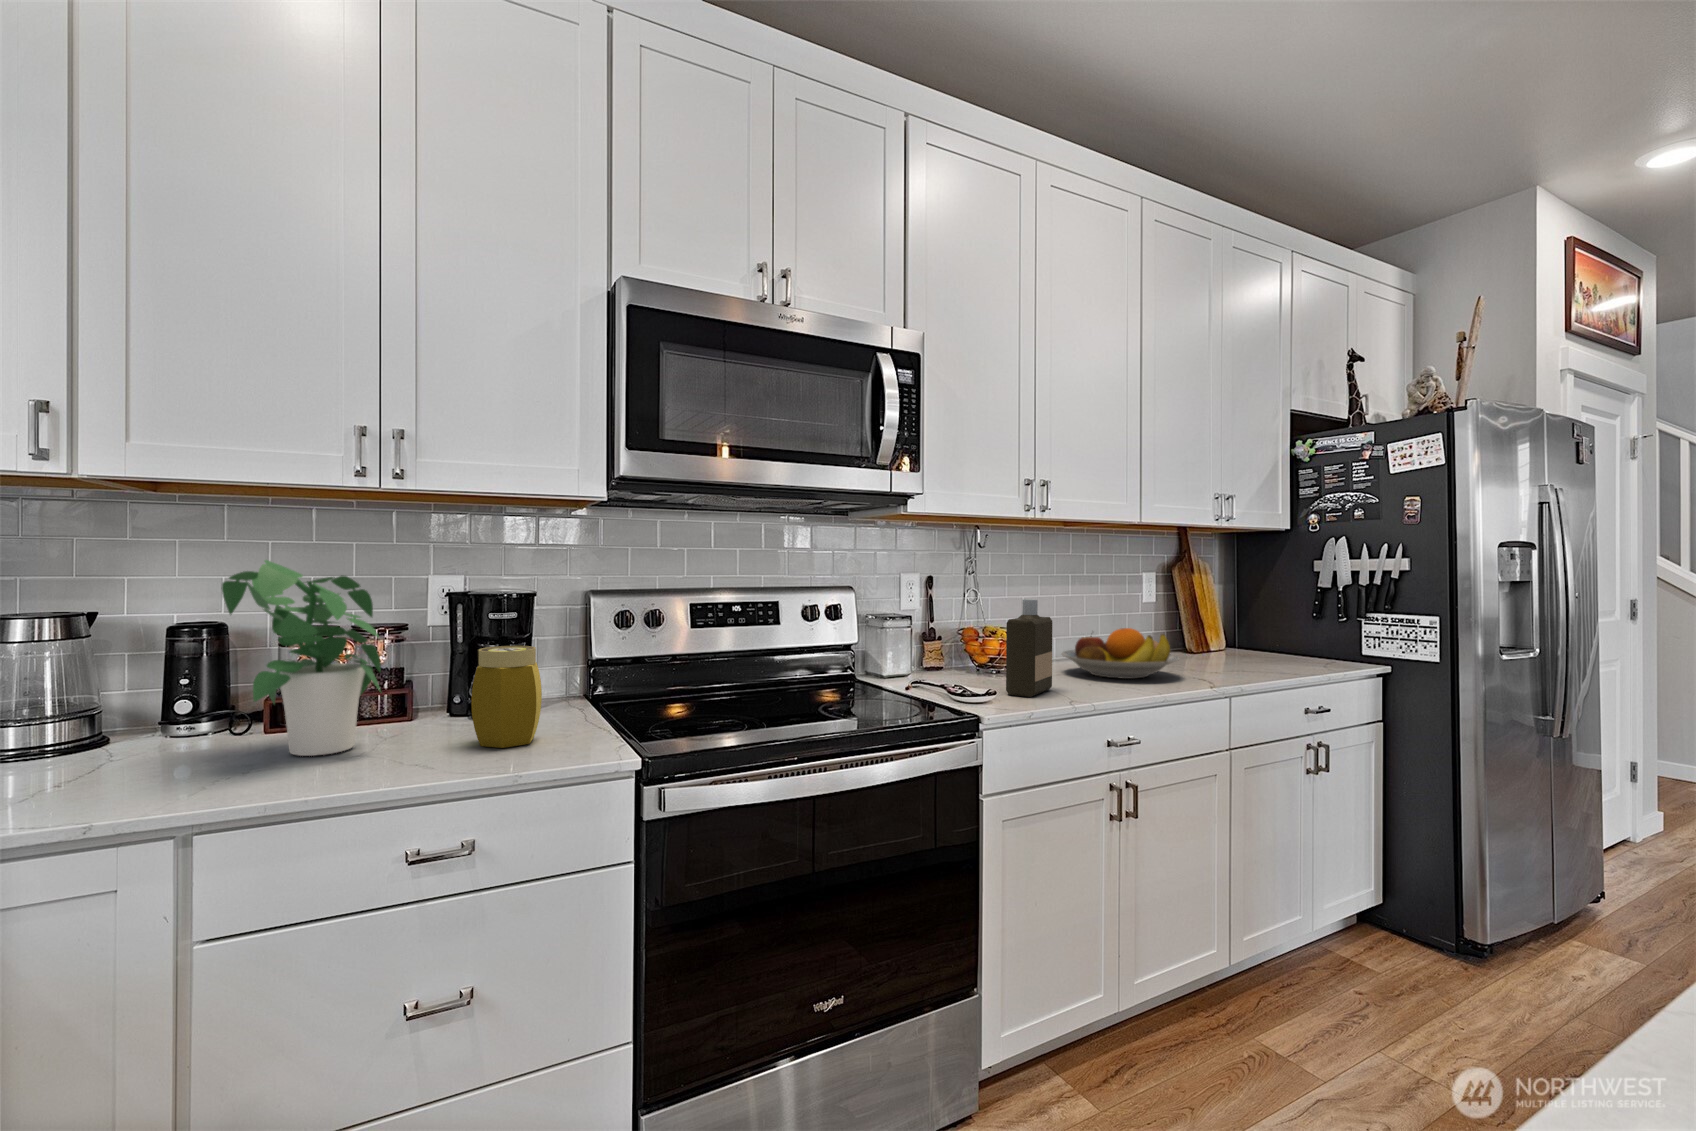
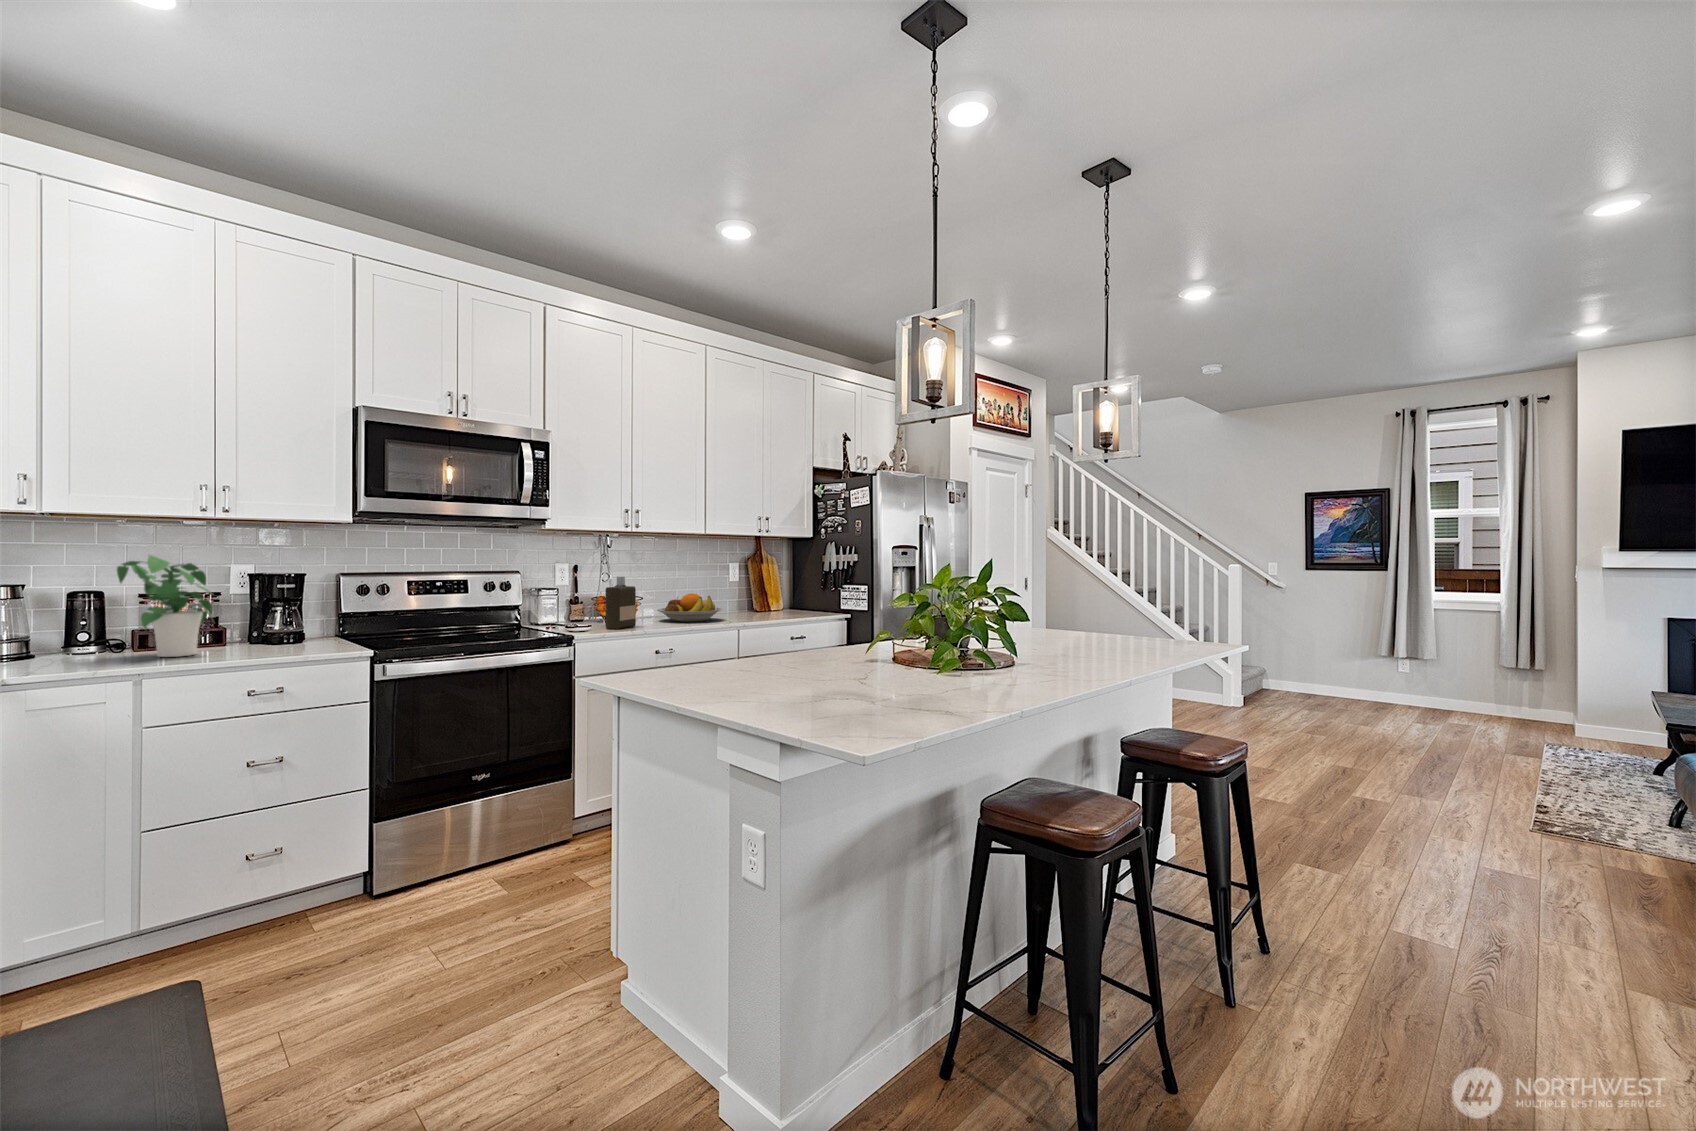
jar: present [471,646,542,748] -> none [269,600,311,652]

